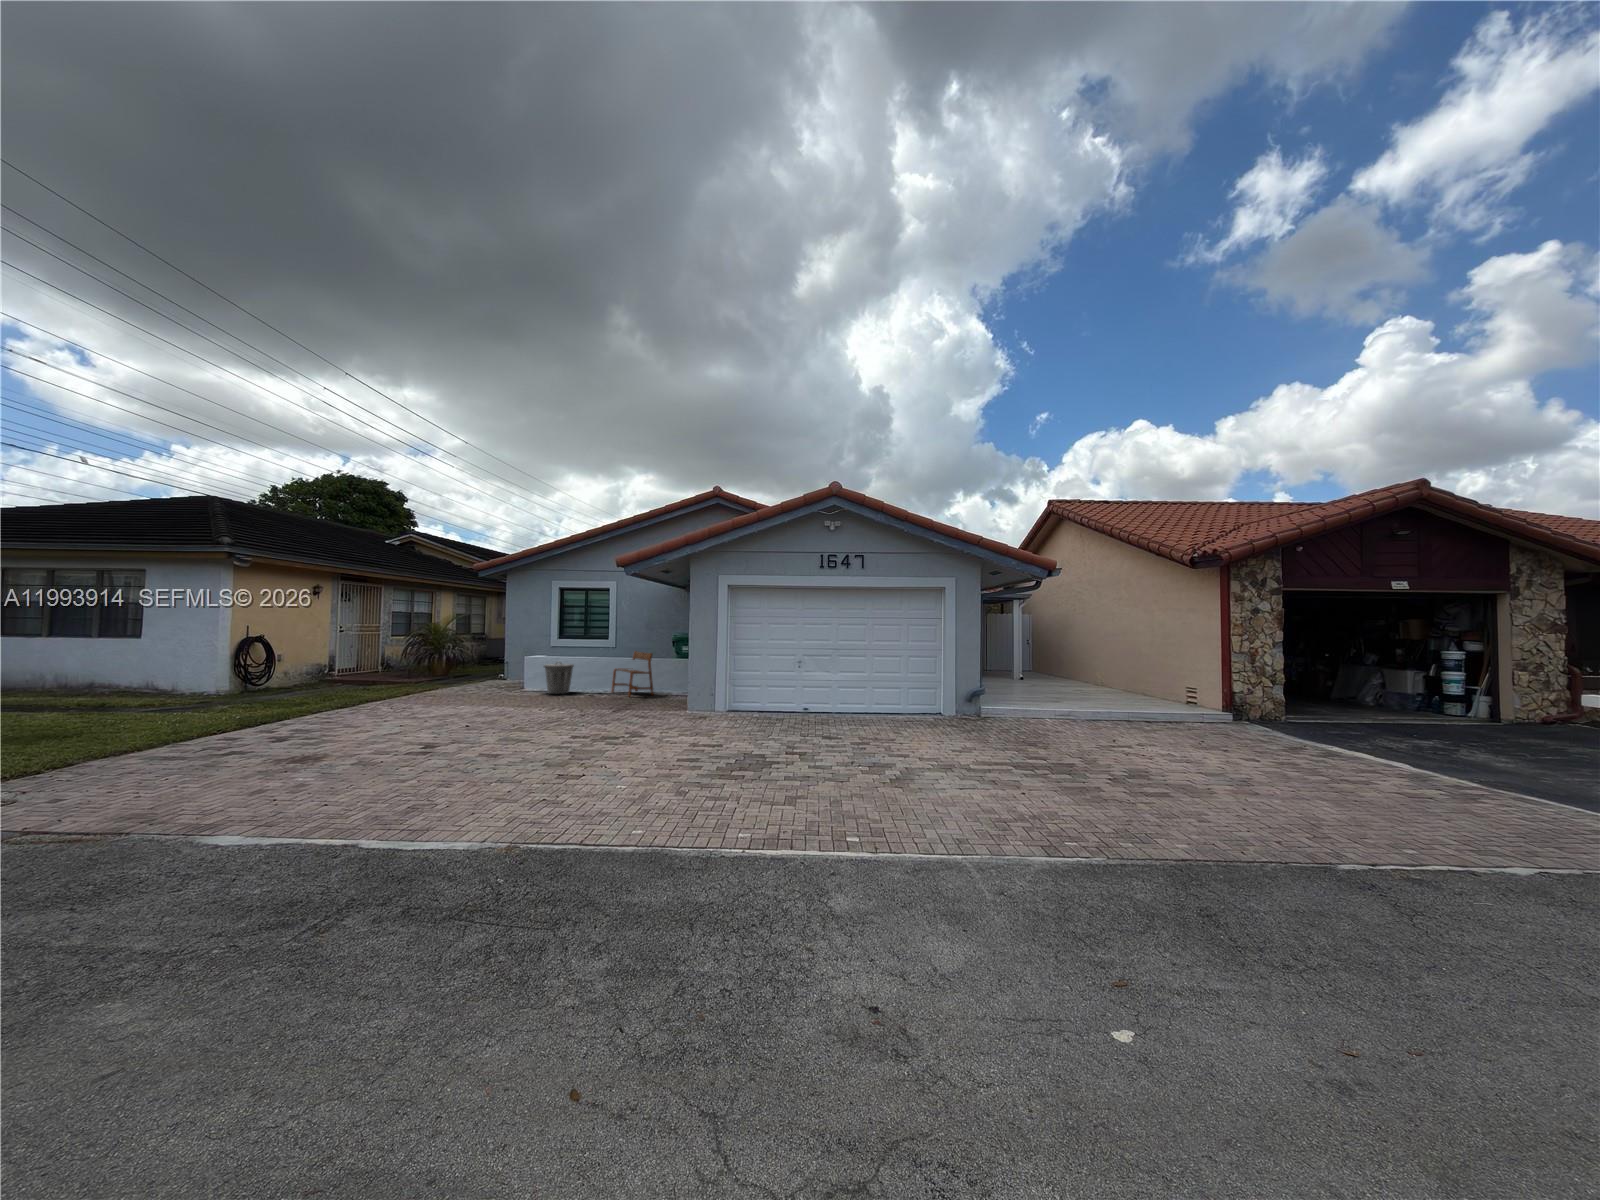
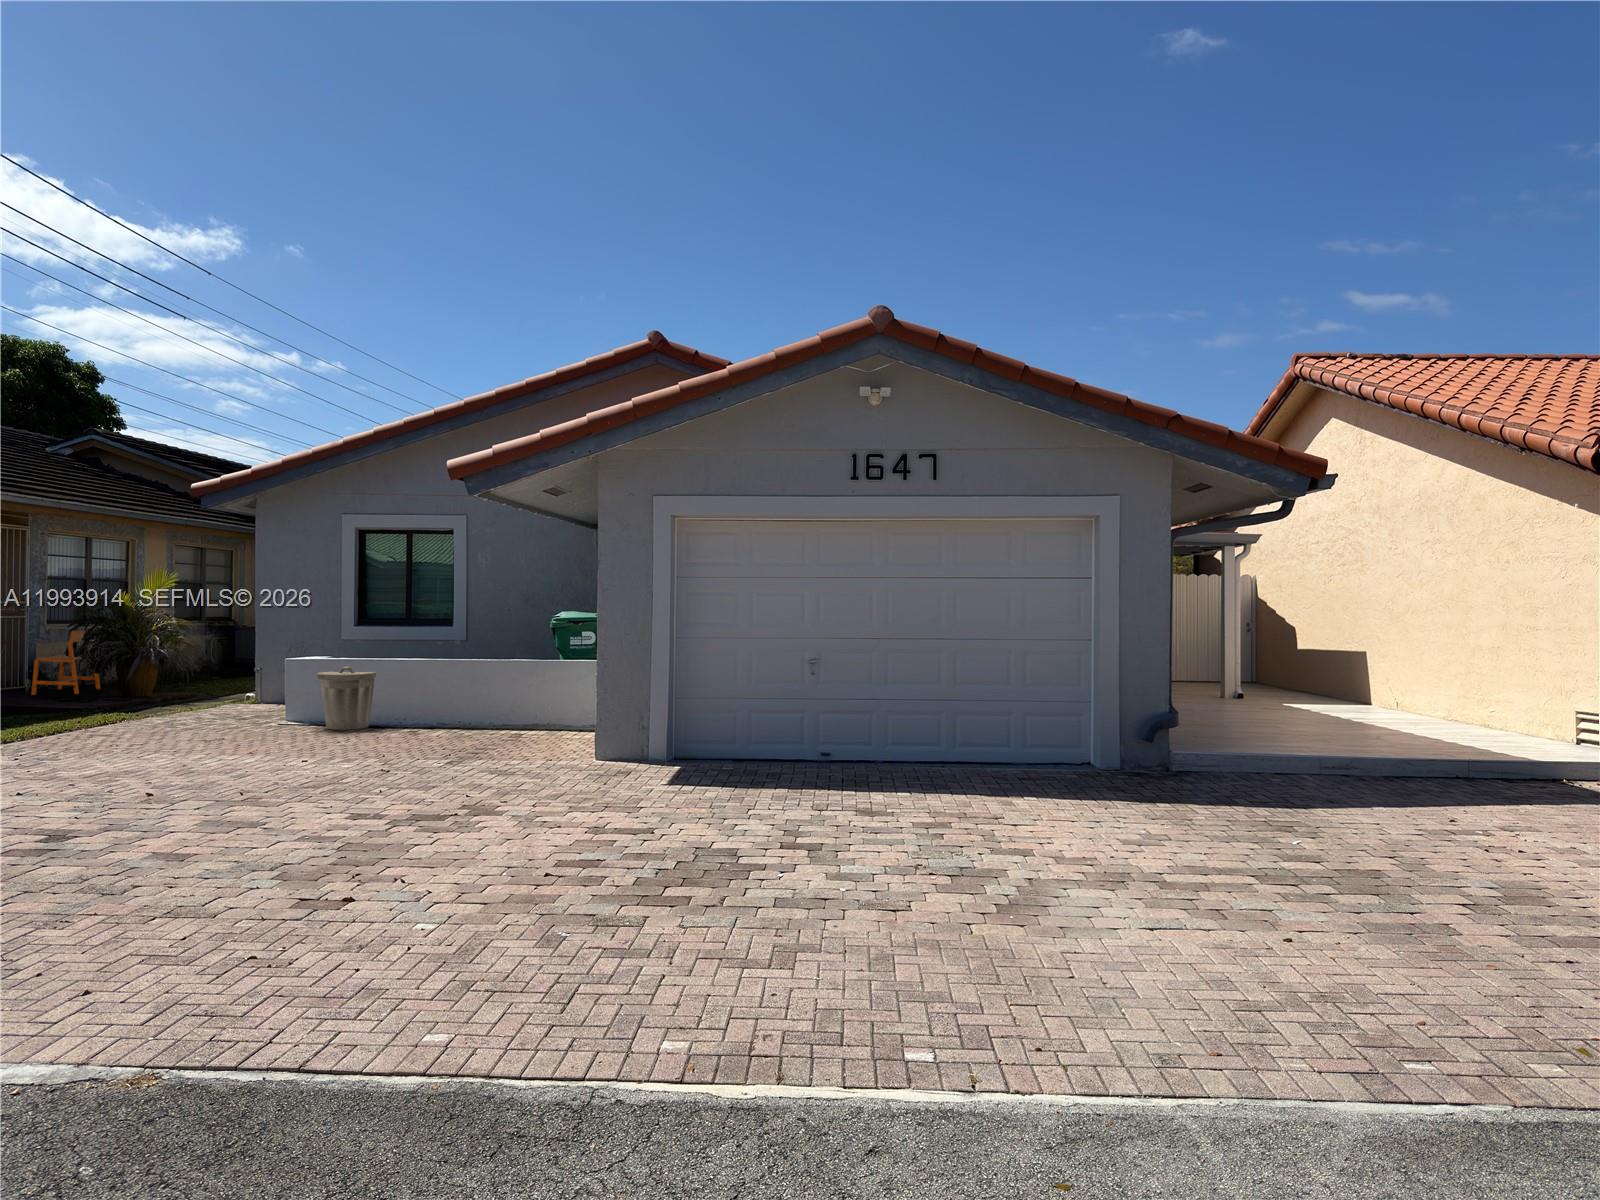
bench: present [612,651,653,697] -> present [31,630,100,695]

